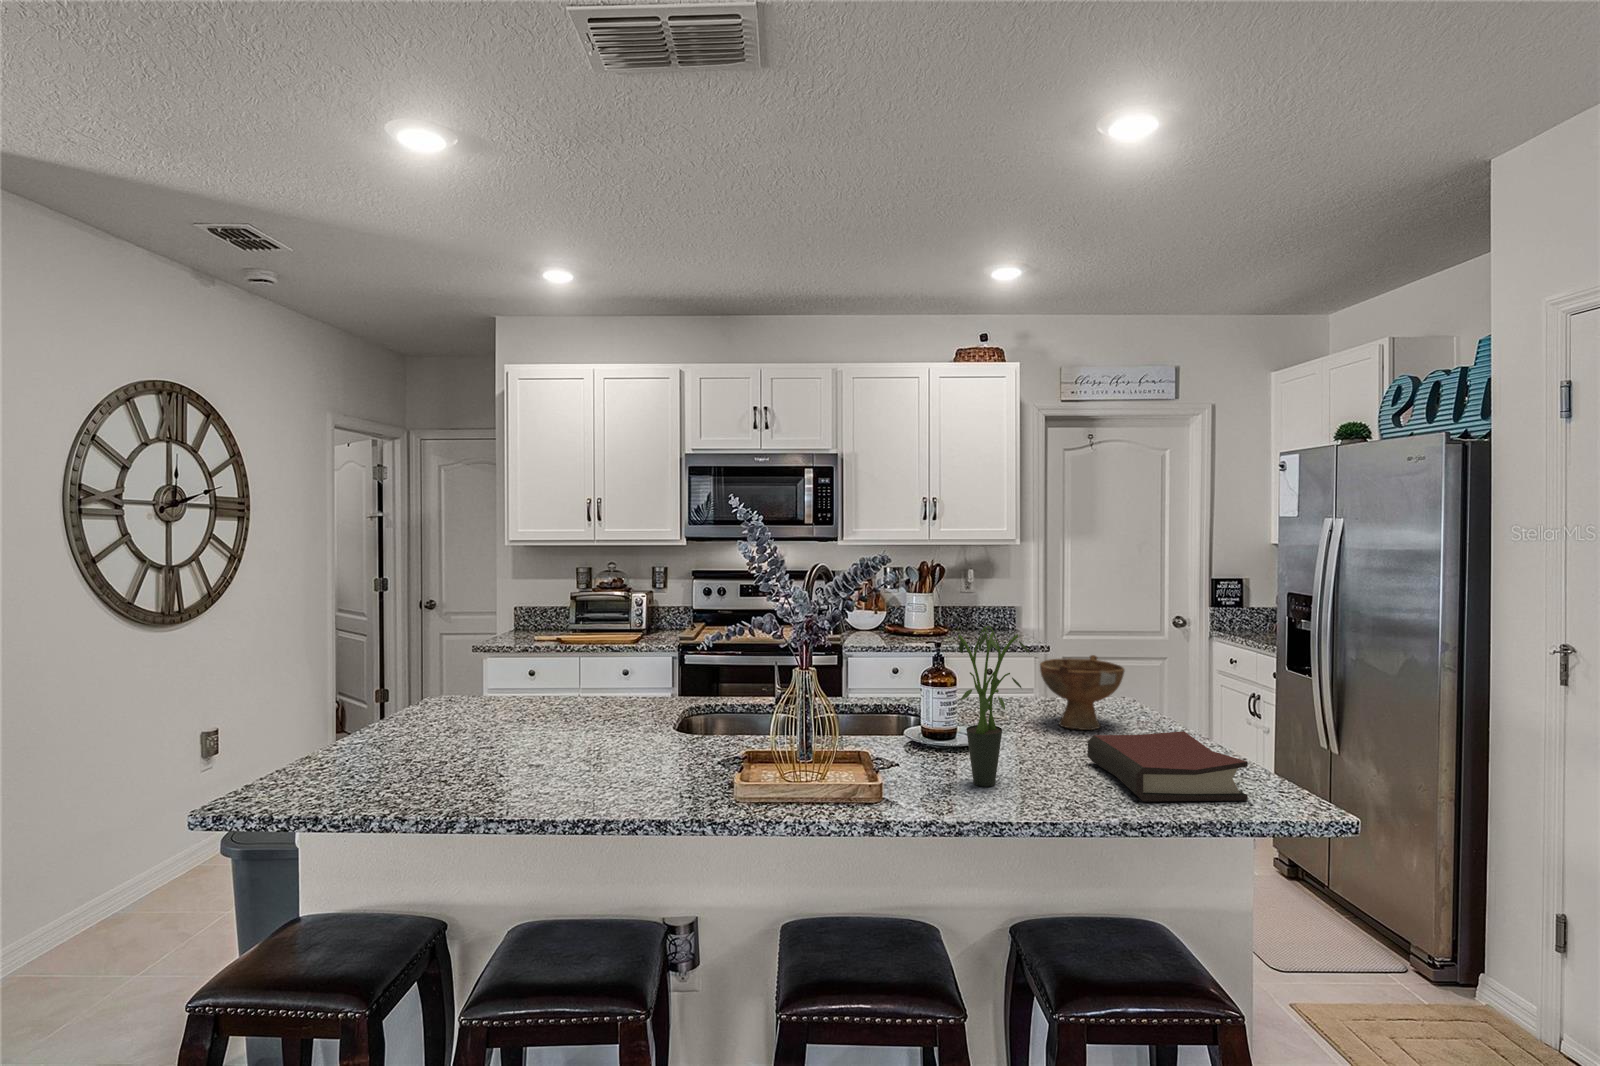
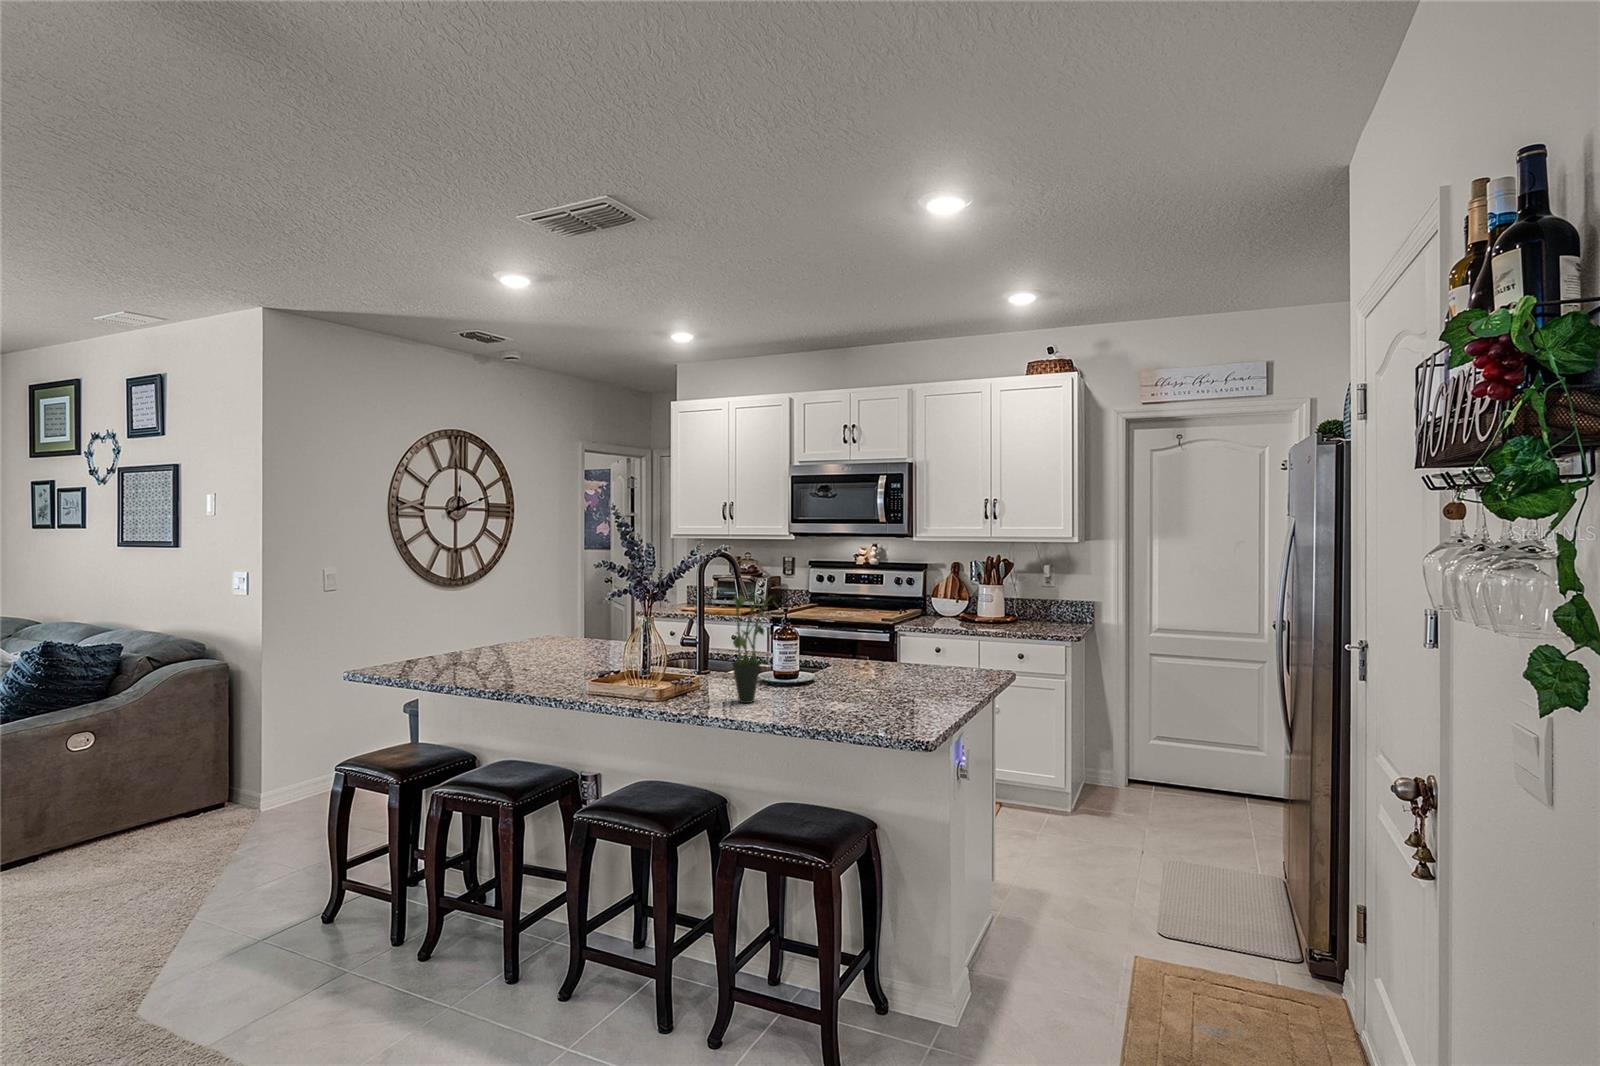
bowl: present [1040,655,1124,730] -> none [881,626,947,685]
hardback book: present [1088,731,1248,801] -> none [812,678,921,726]

